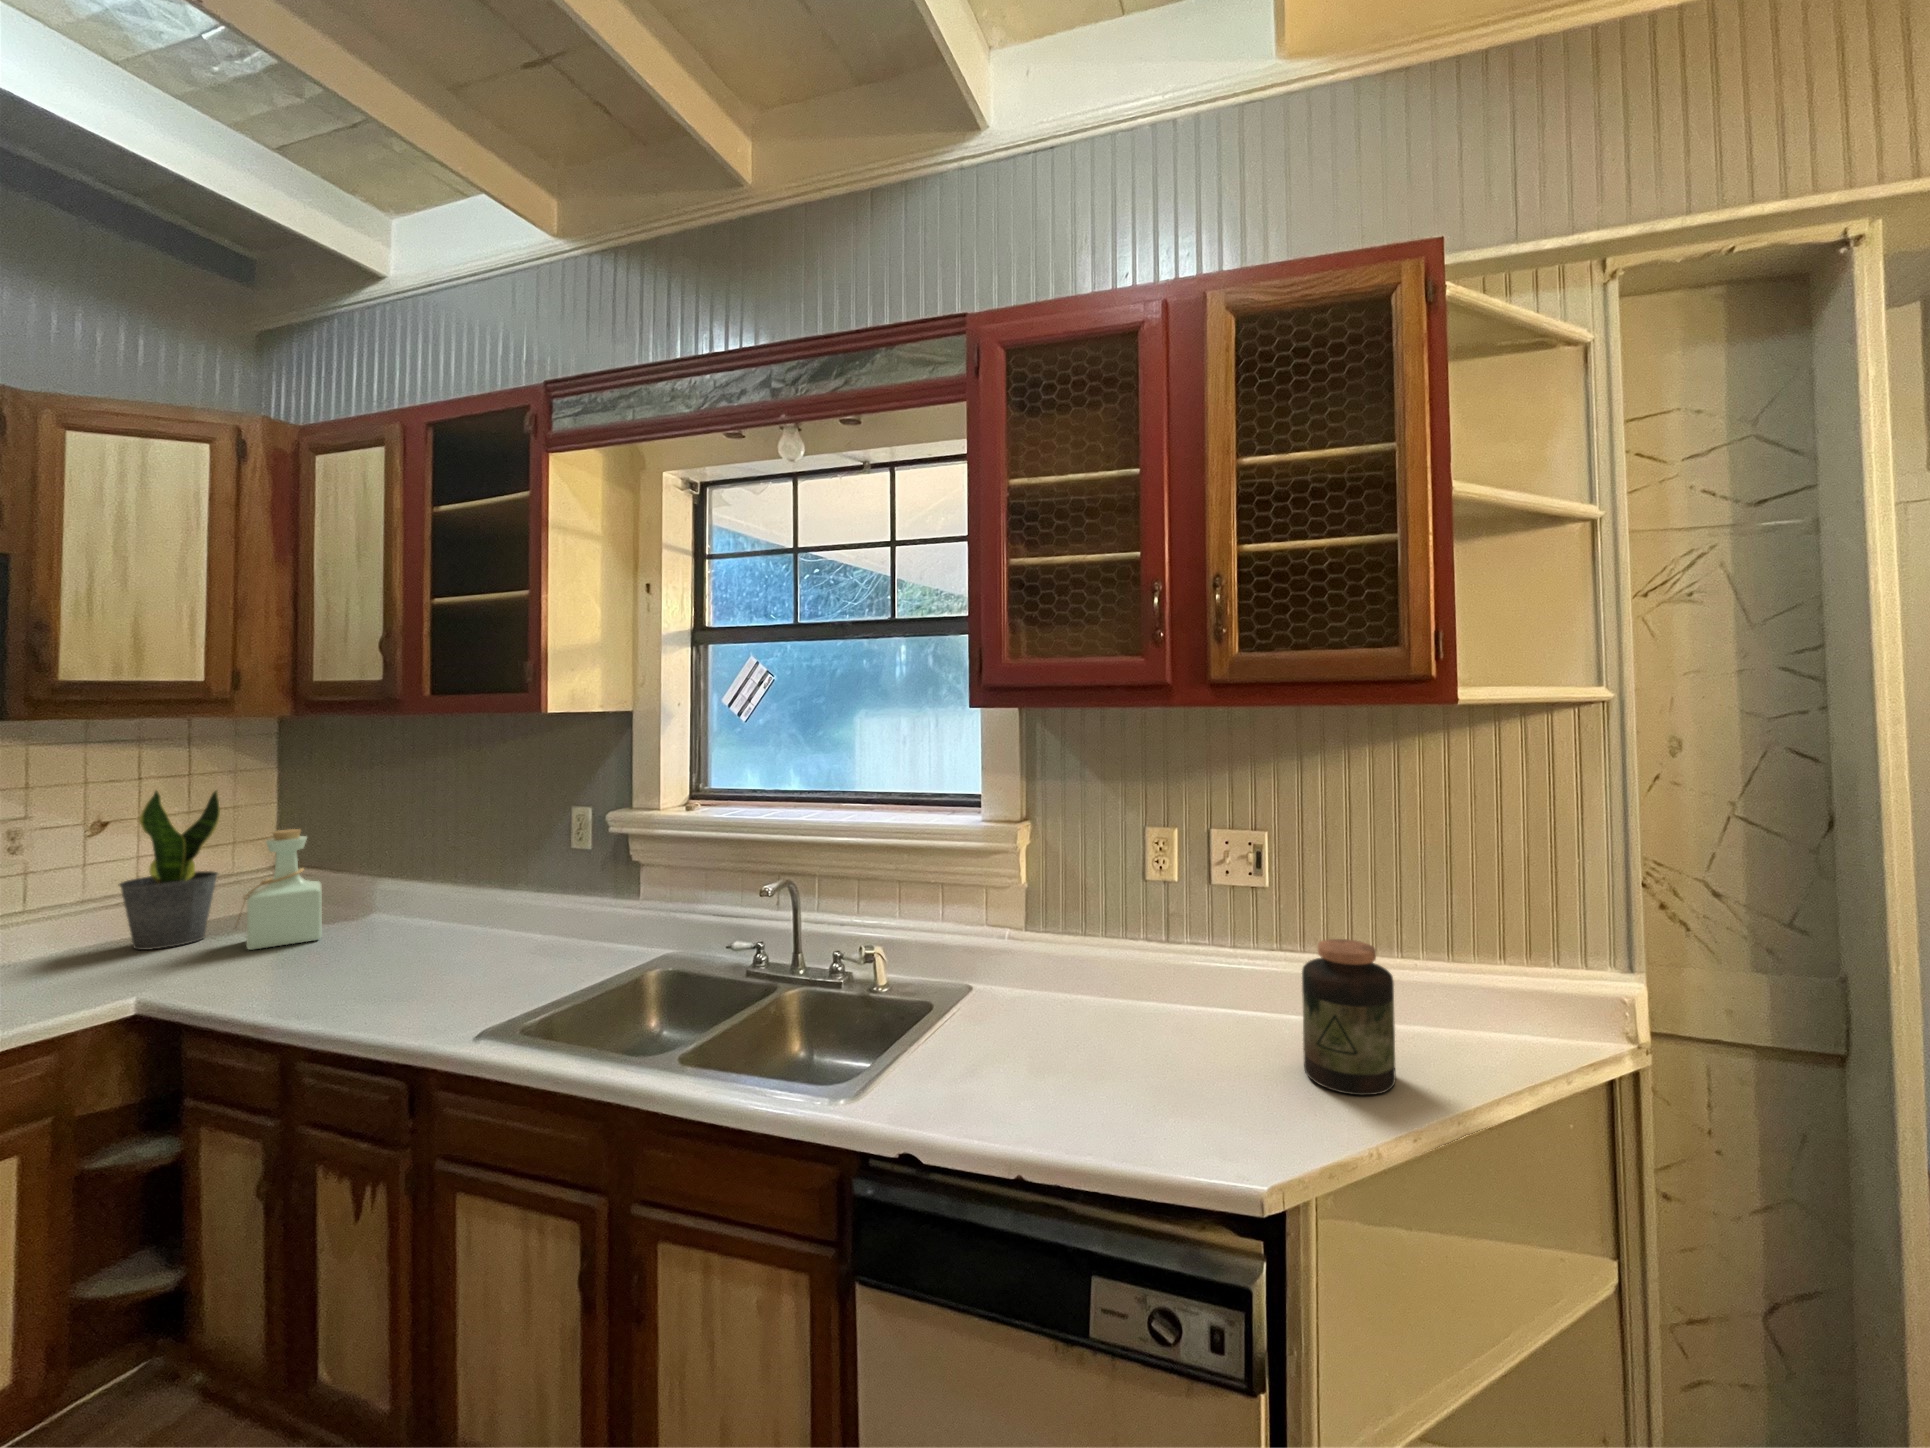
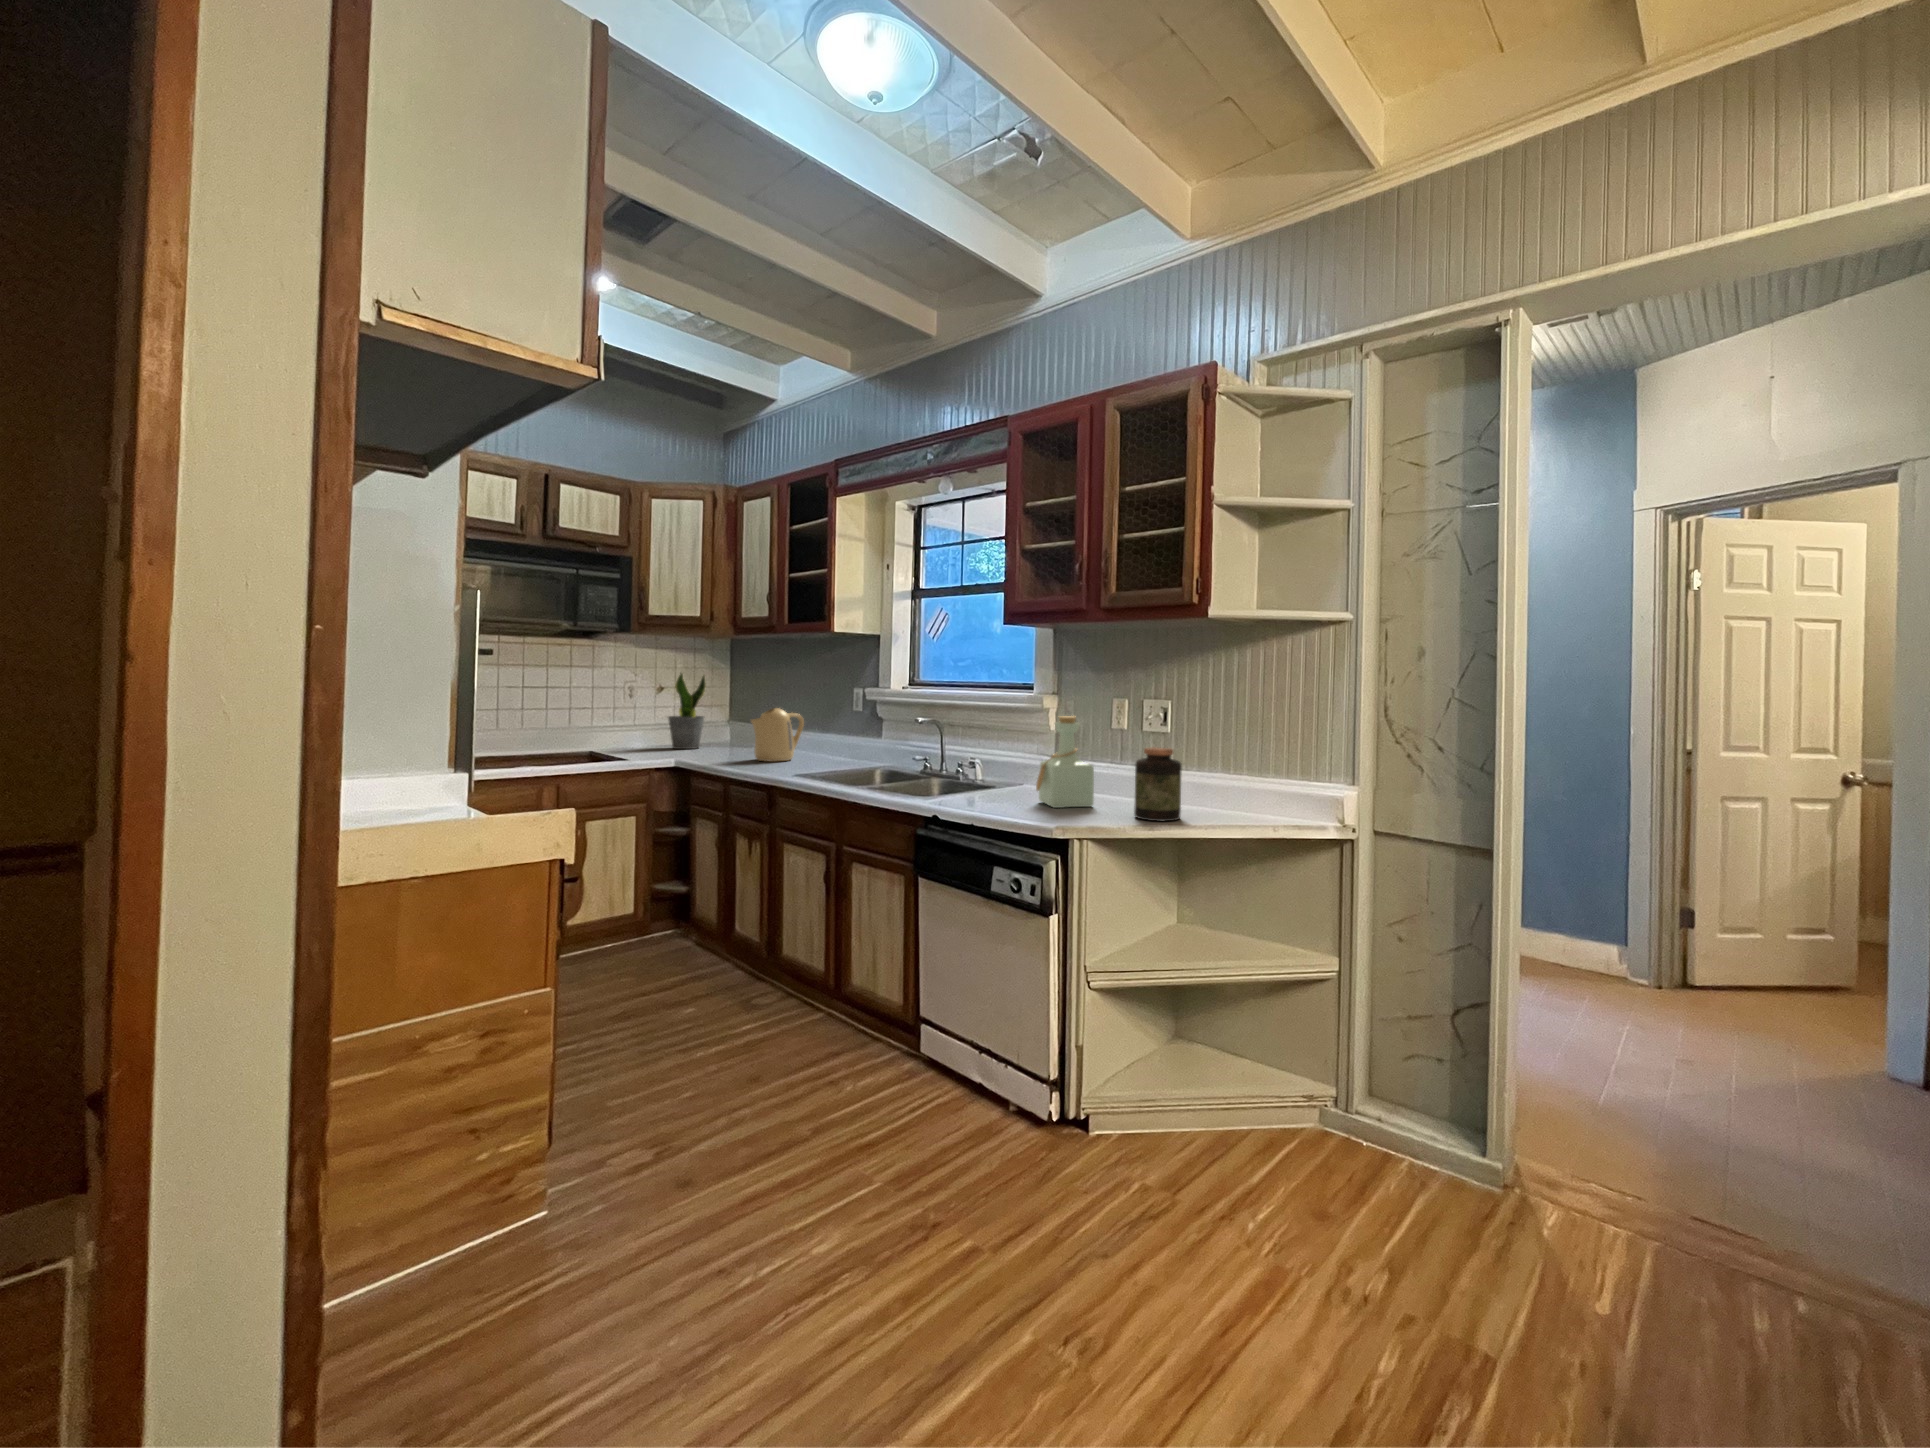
bottle: present [244,829,322,950] -> present [1036,716,1094,808]
kettle: none [342,859,467,972] -> present [751,708,804,762]

